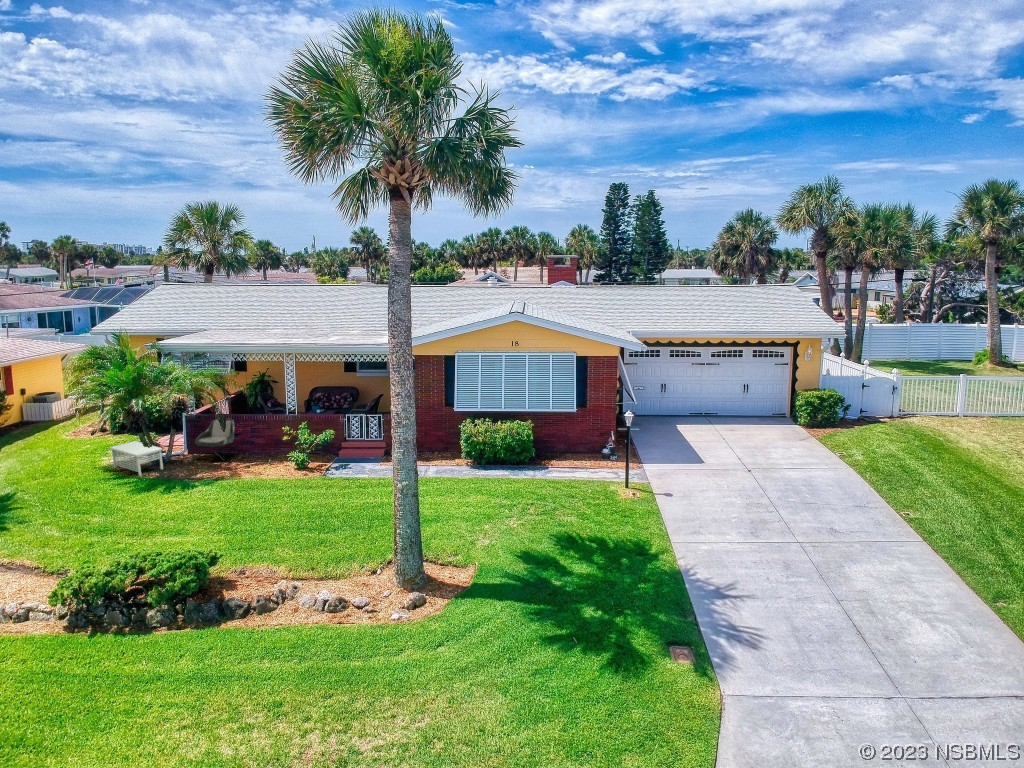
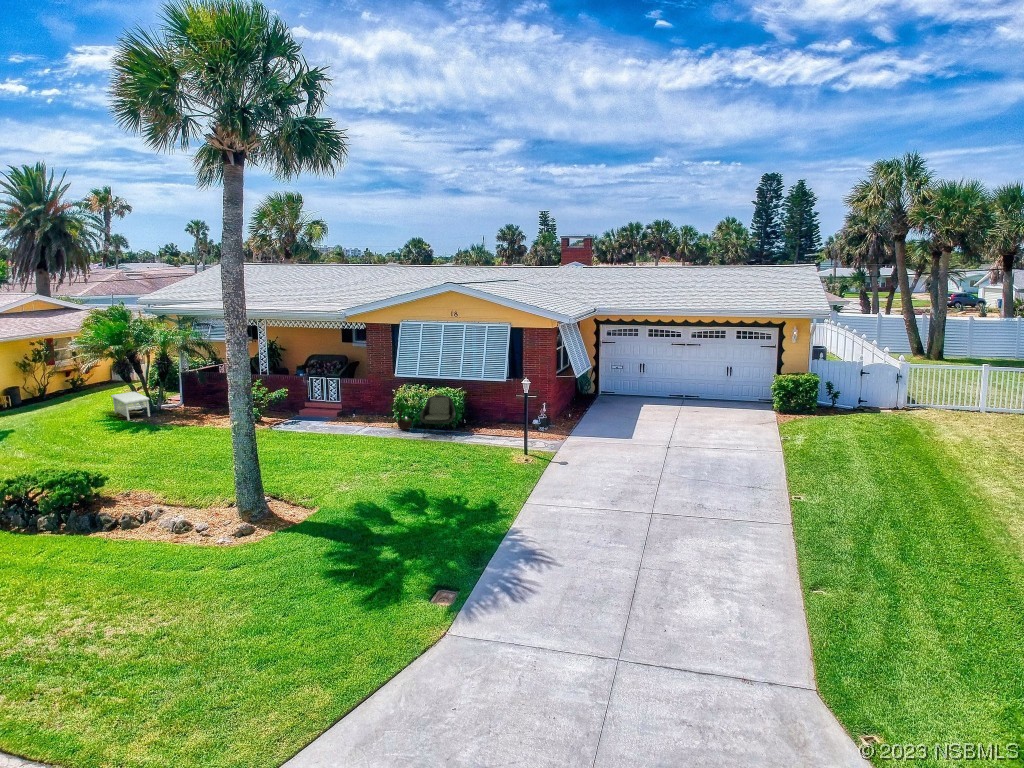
lounge chair: present [195,419,239,461] -> present [420,395,455,438]
potted tree: none [459,432,481,466] -> present [391,401,412,430]

